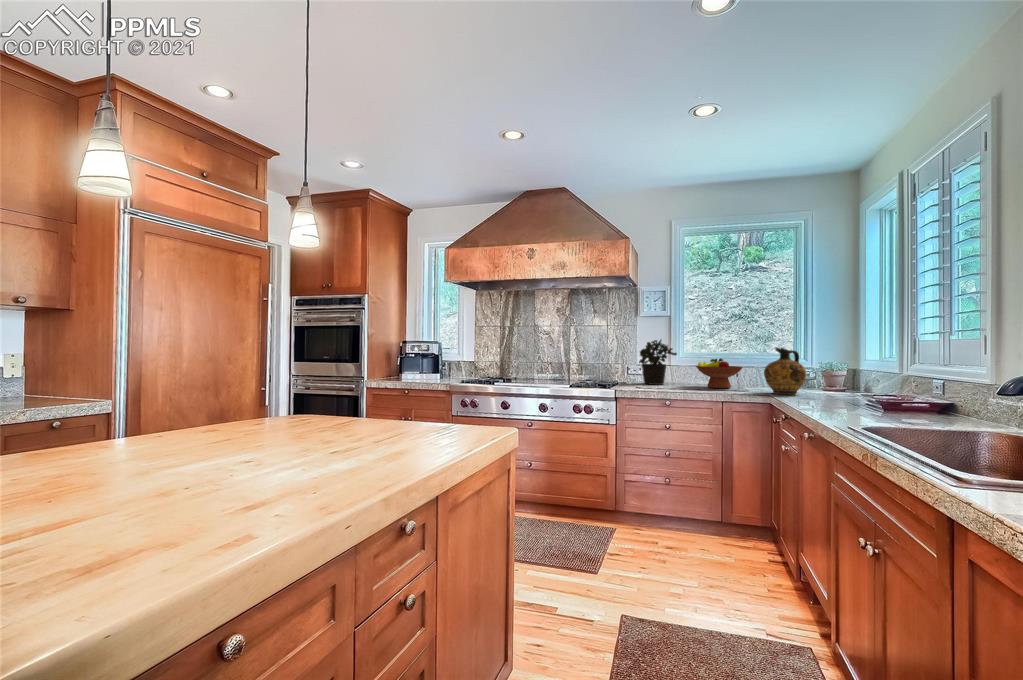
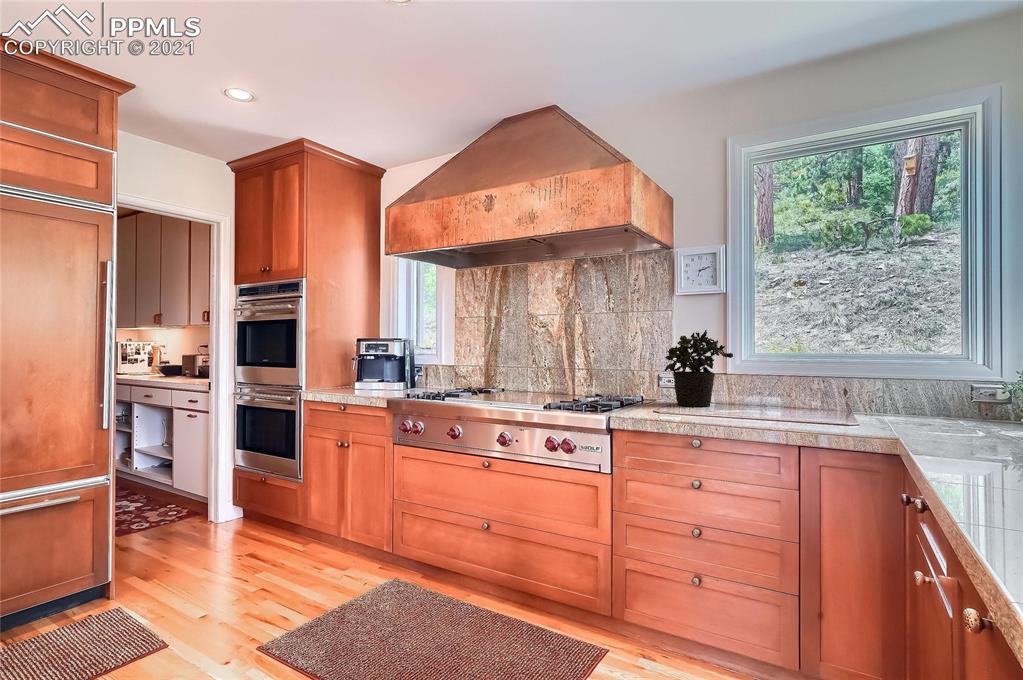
ceramic jug: present [764,348,806,394] -> none [887,342,984,438]
fruit bowl: present [696,358,743,388] -> none [760,363,851,417]

